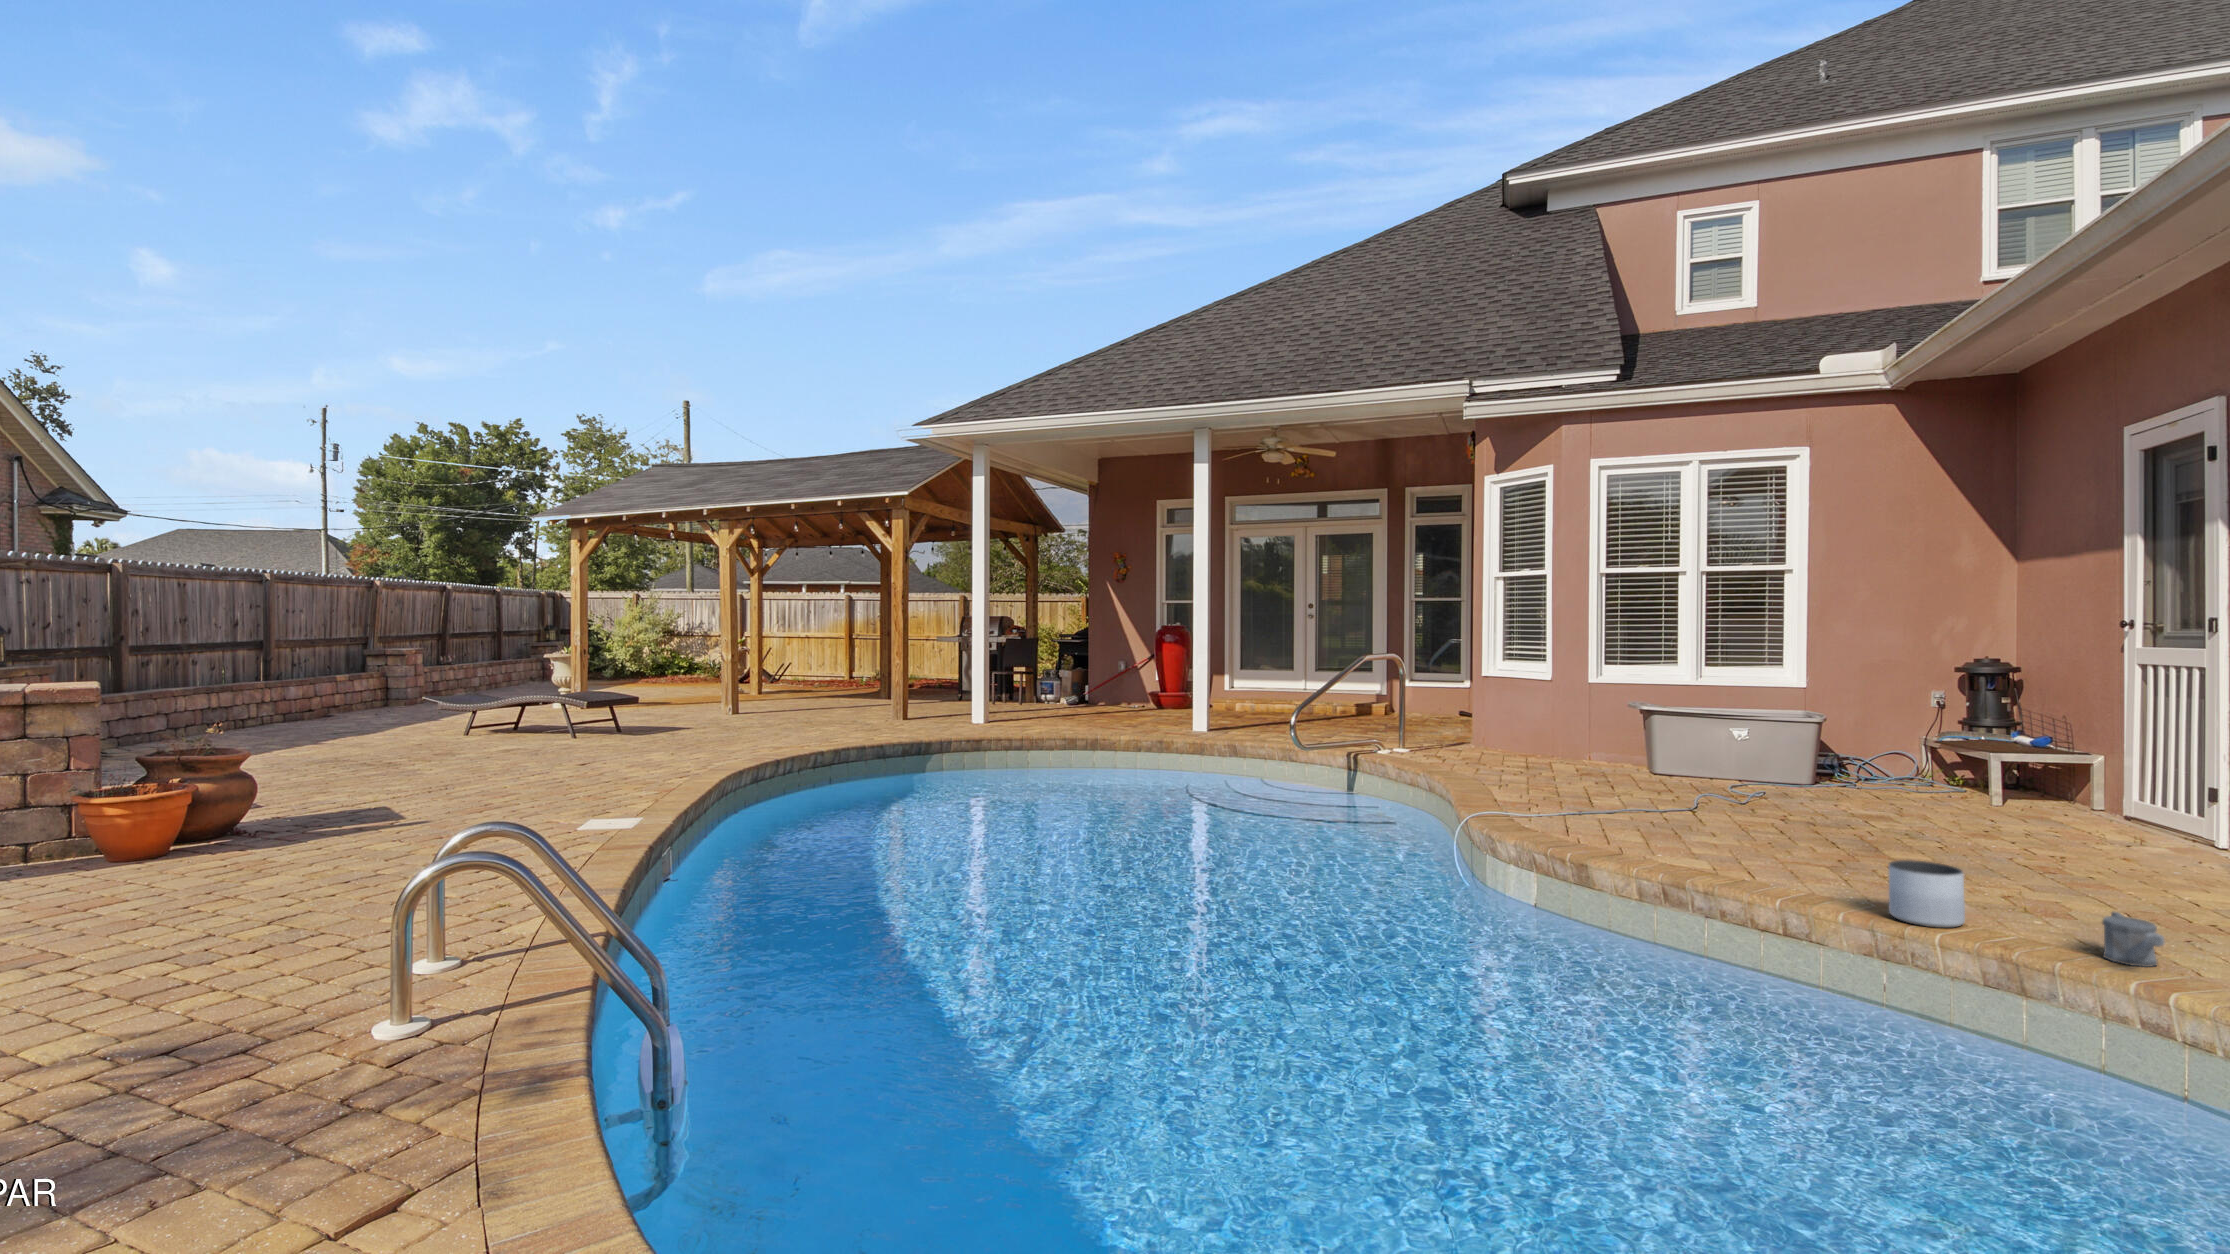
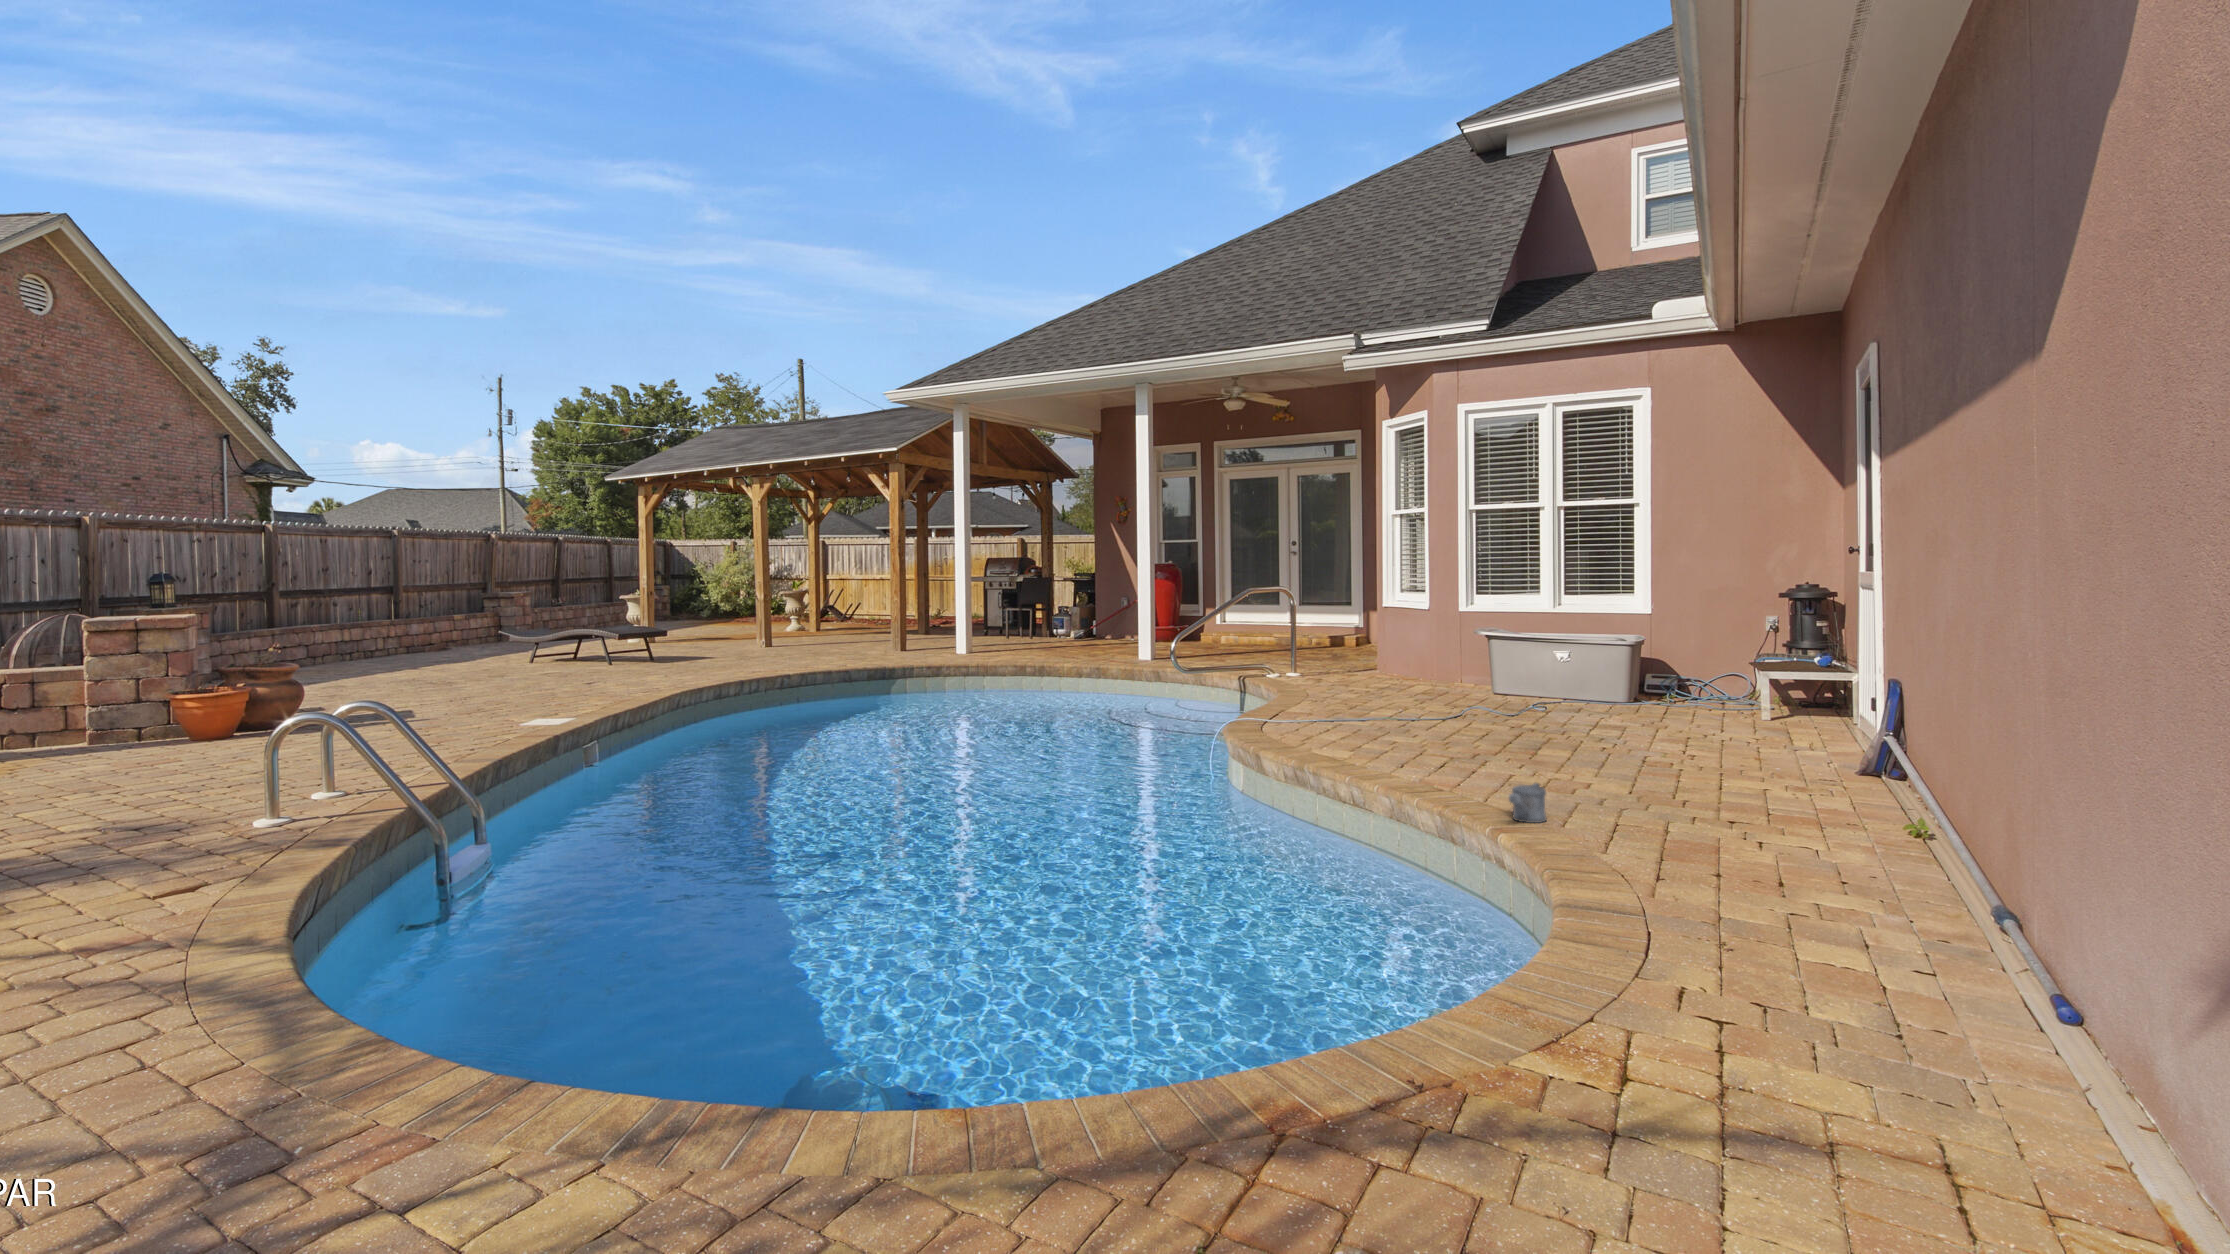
planter: present [1889,860,1965,928] -> none [1414,747,1466,799]

